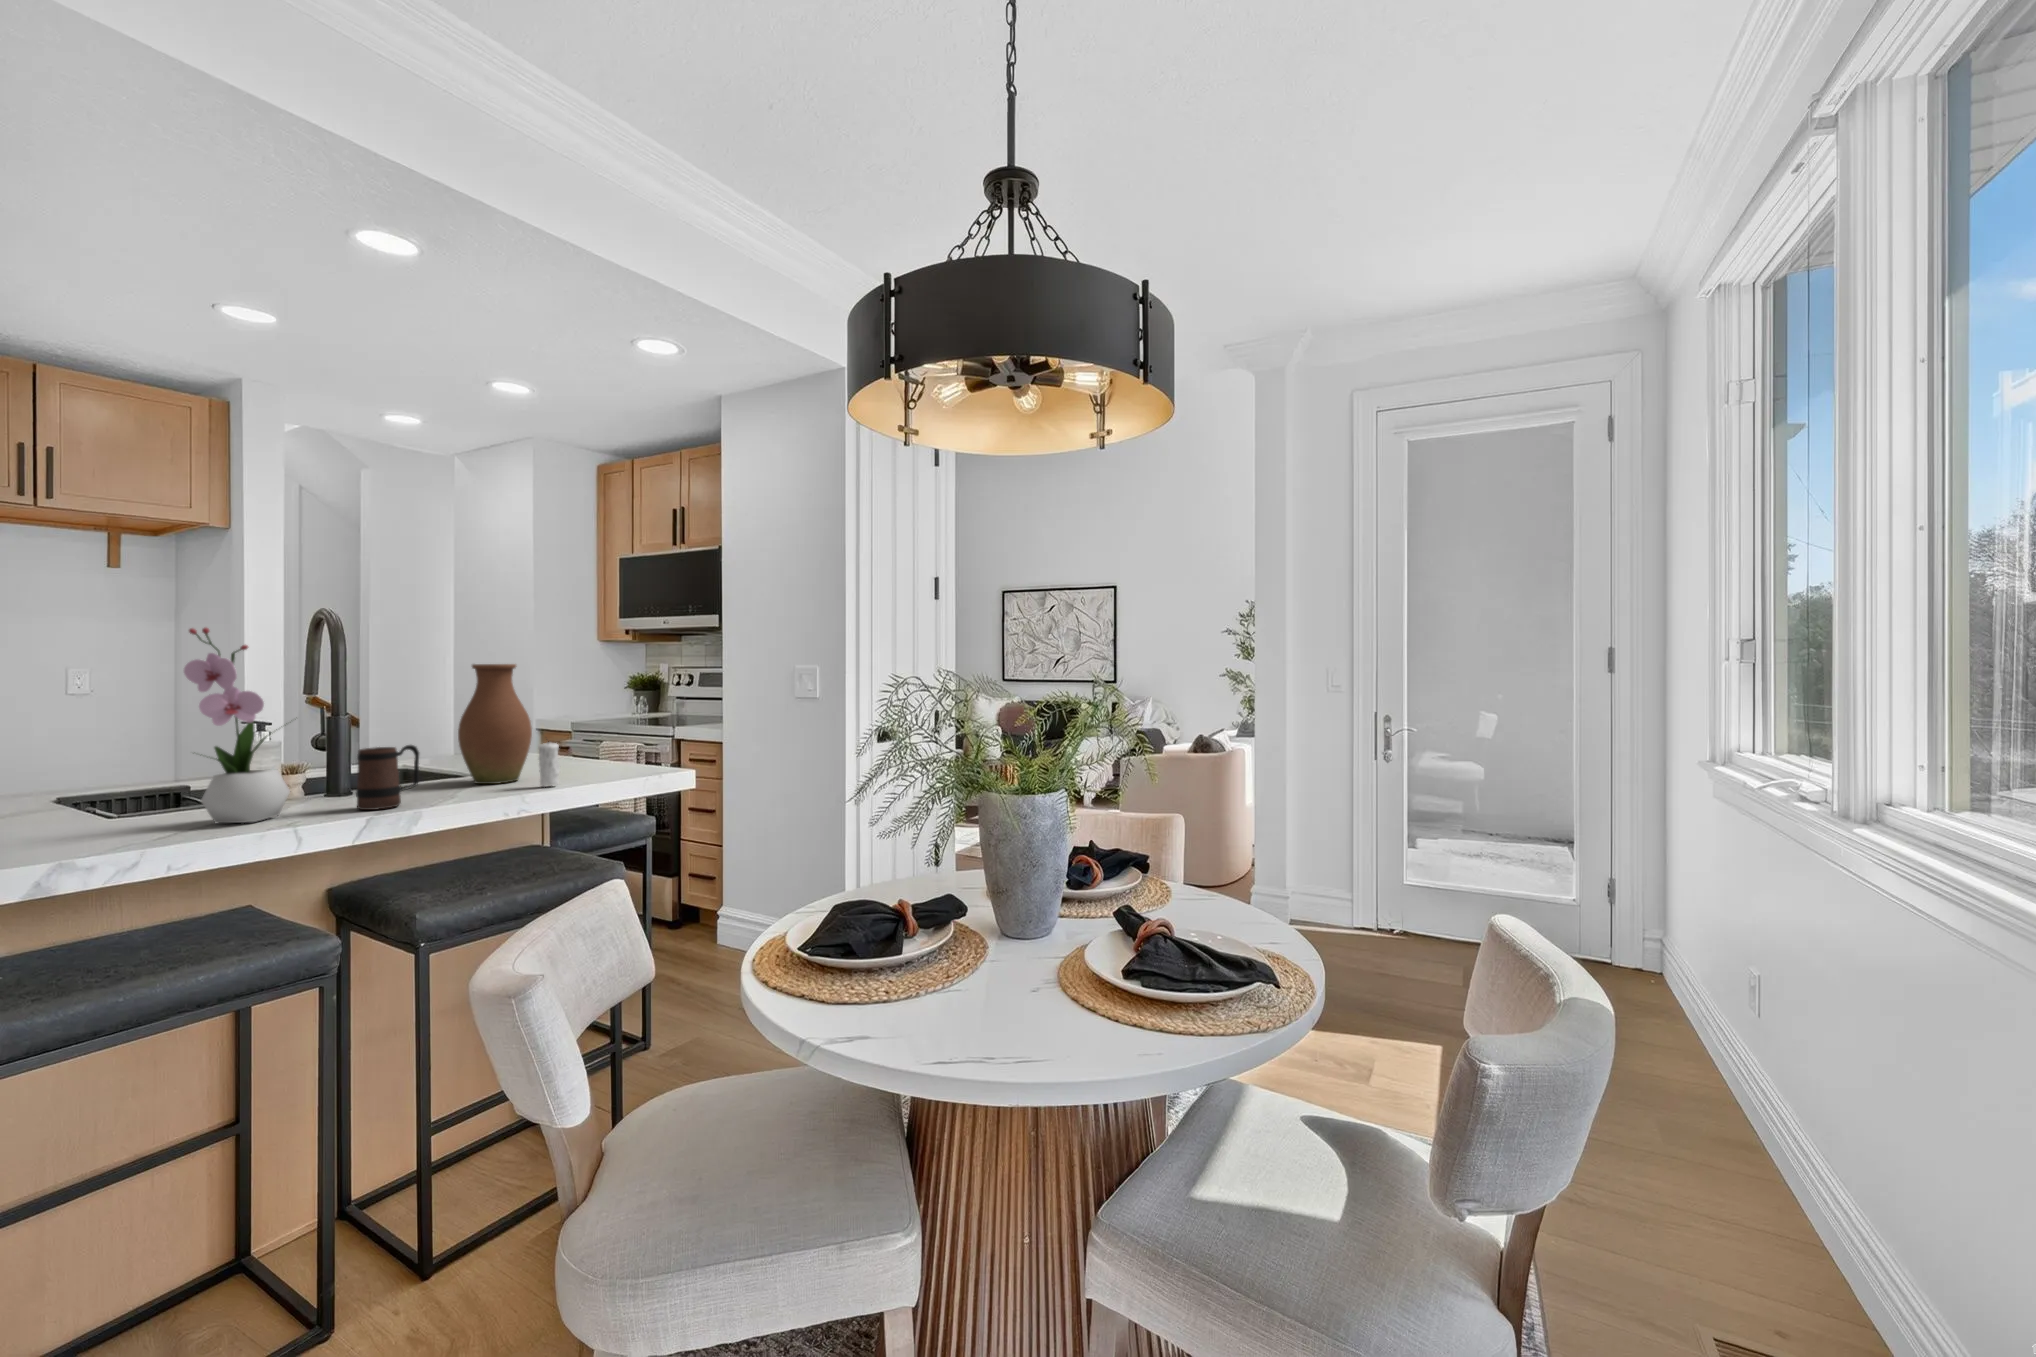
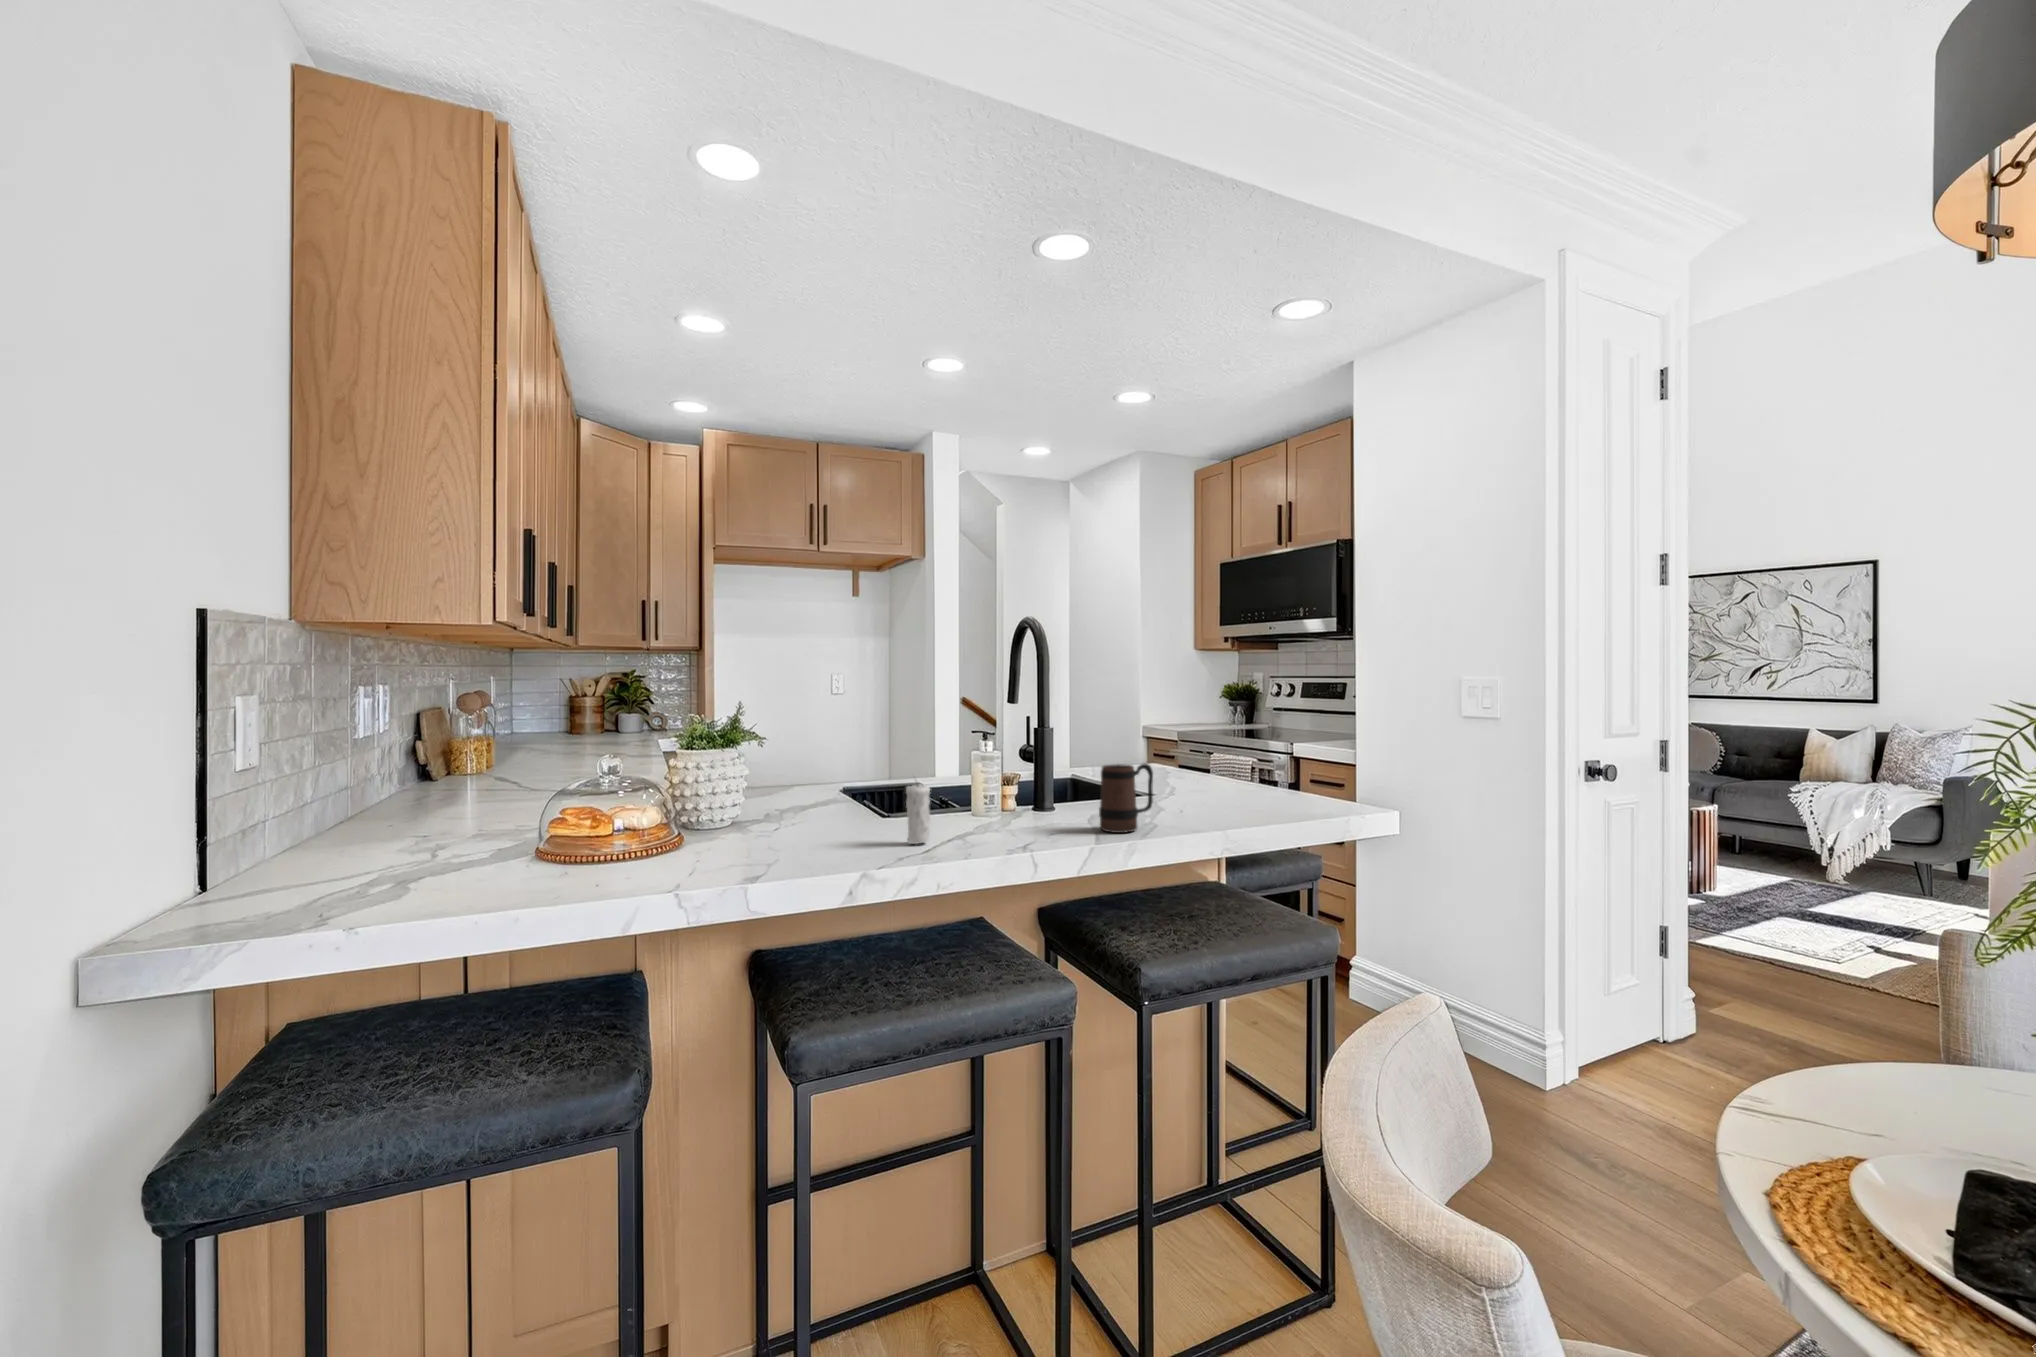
flower arrangement: present [184,628,290,823] -> none [975,639,1053,837]
vase: present [458,664,532,784] -> none [1164,675,1234,808]
candle: present [538,742,560,787] -> present [906,784,931,844]

